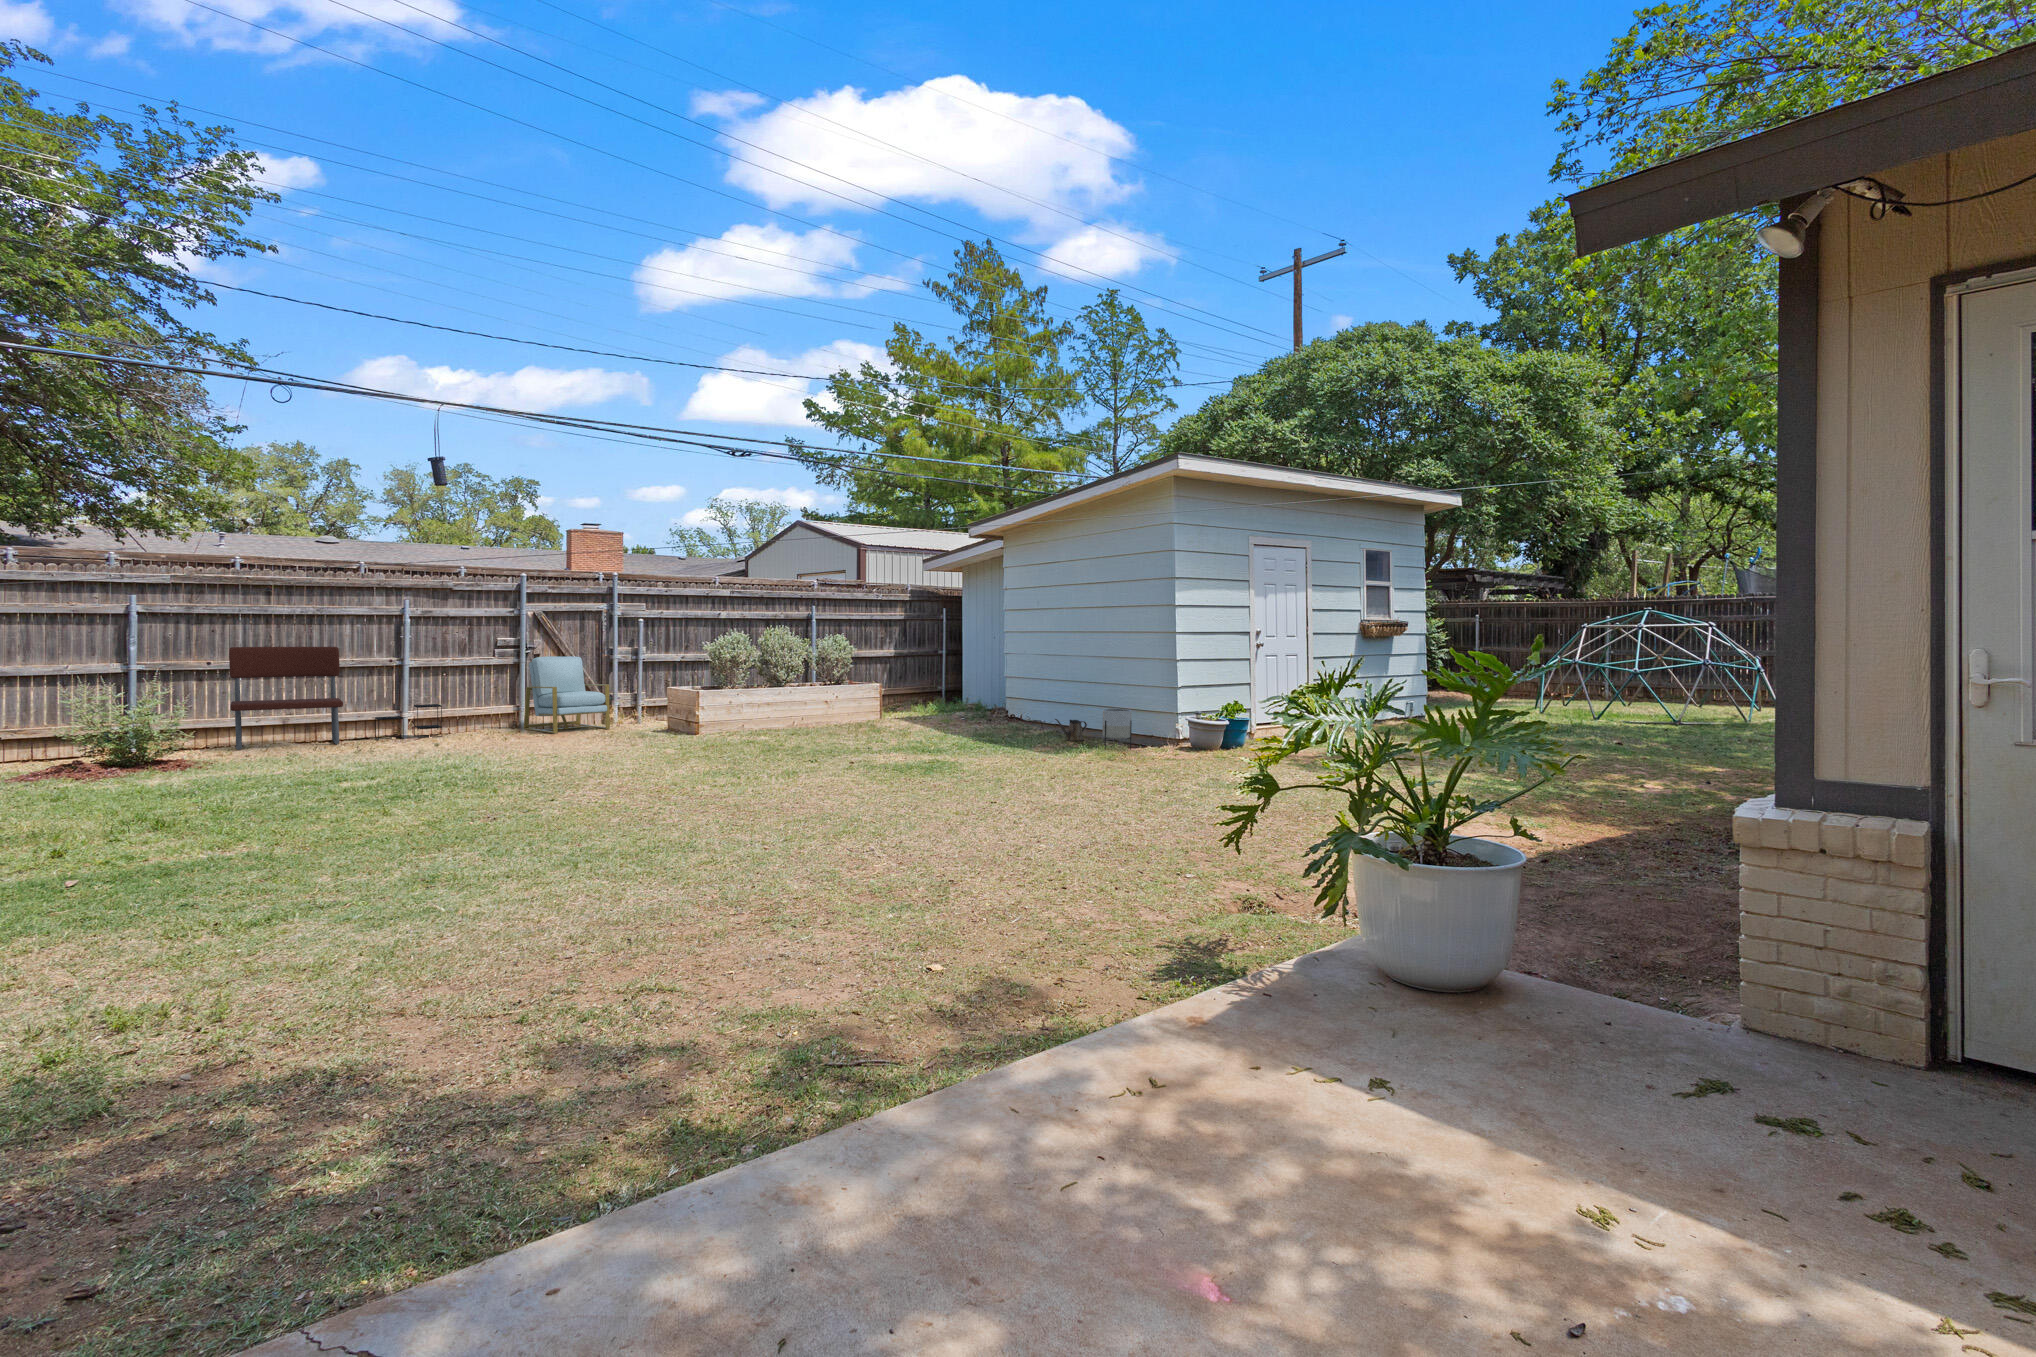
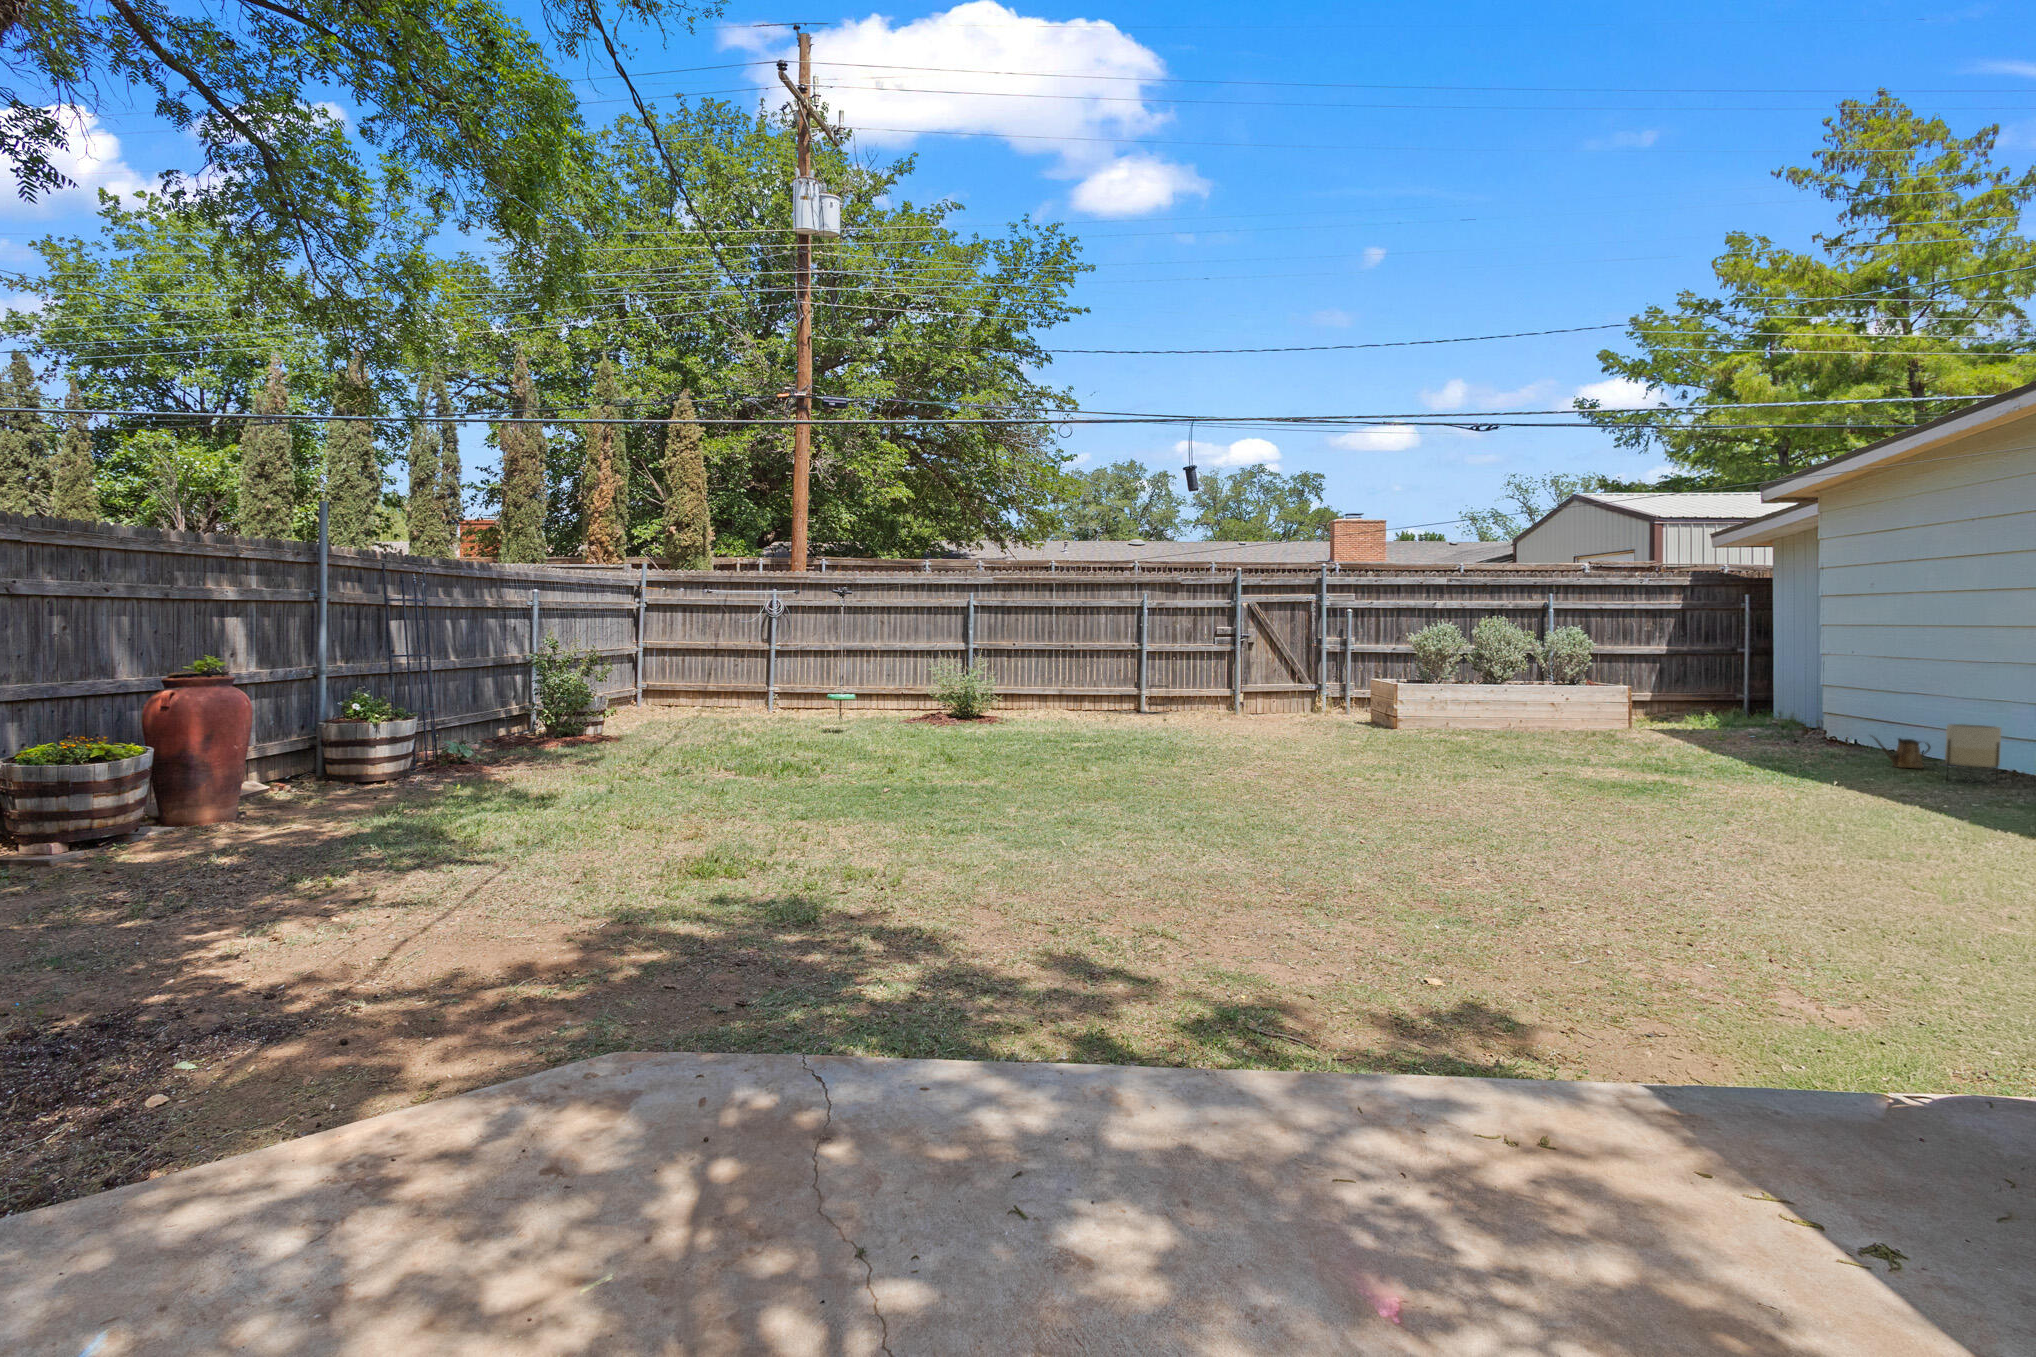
bench: present [229,647,343,750] -> none [1024,632,1097,714]
chair: present [524,656,610,733] -> none [1236,645,1313,717]

